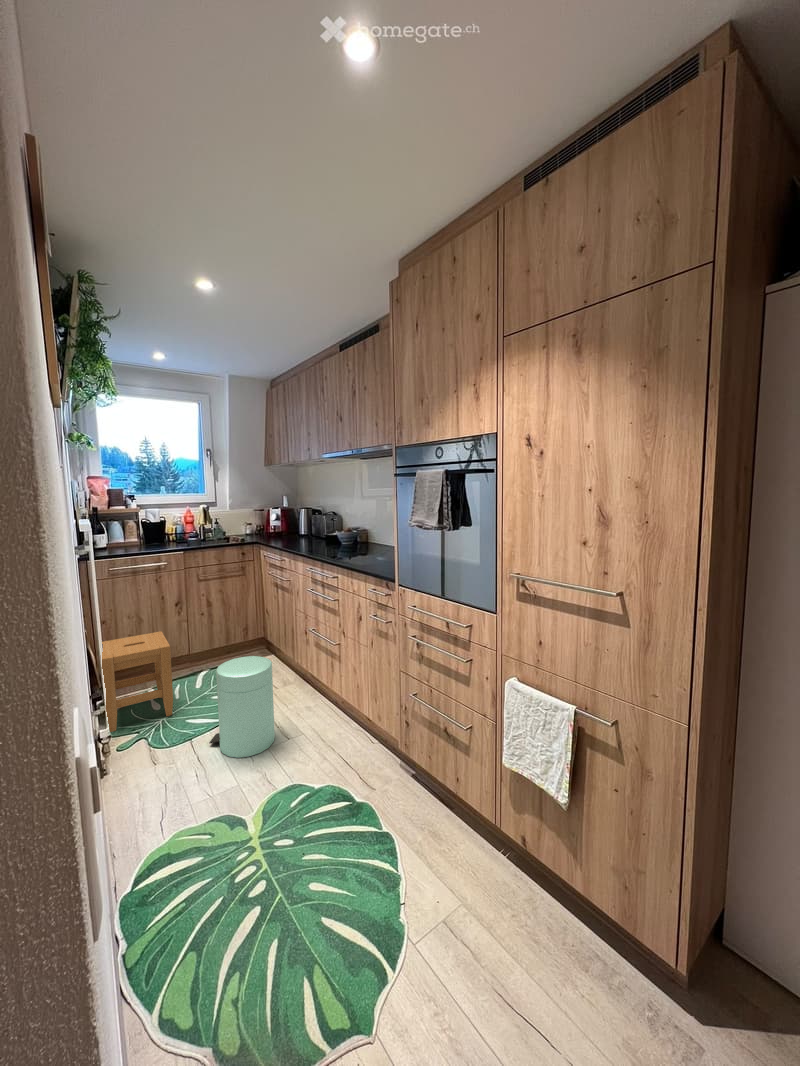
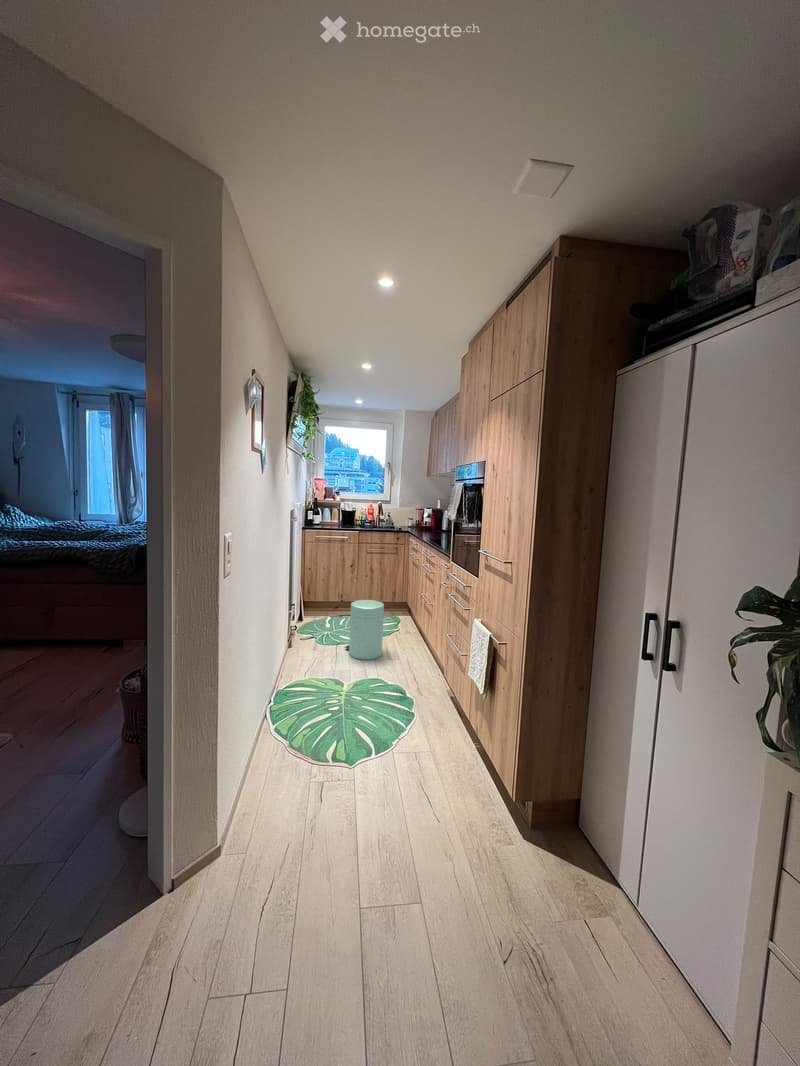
stool: present [102,631,173,732] -> none [300,579,337,631]

